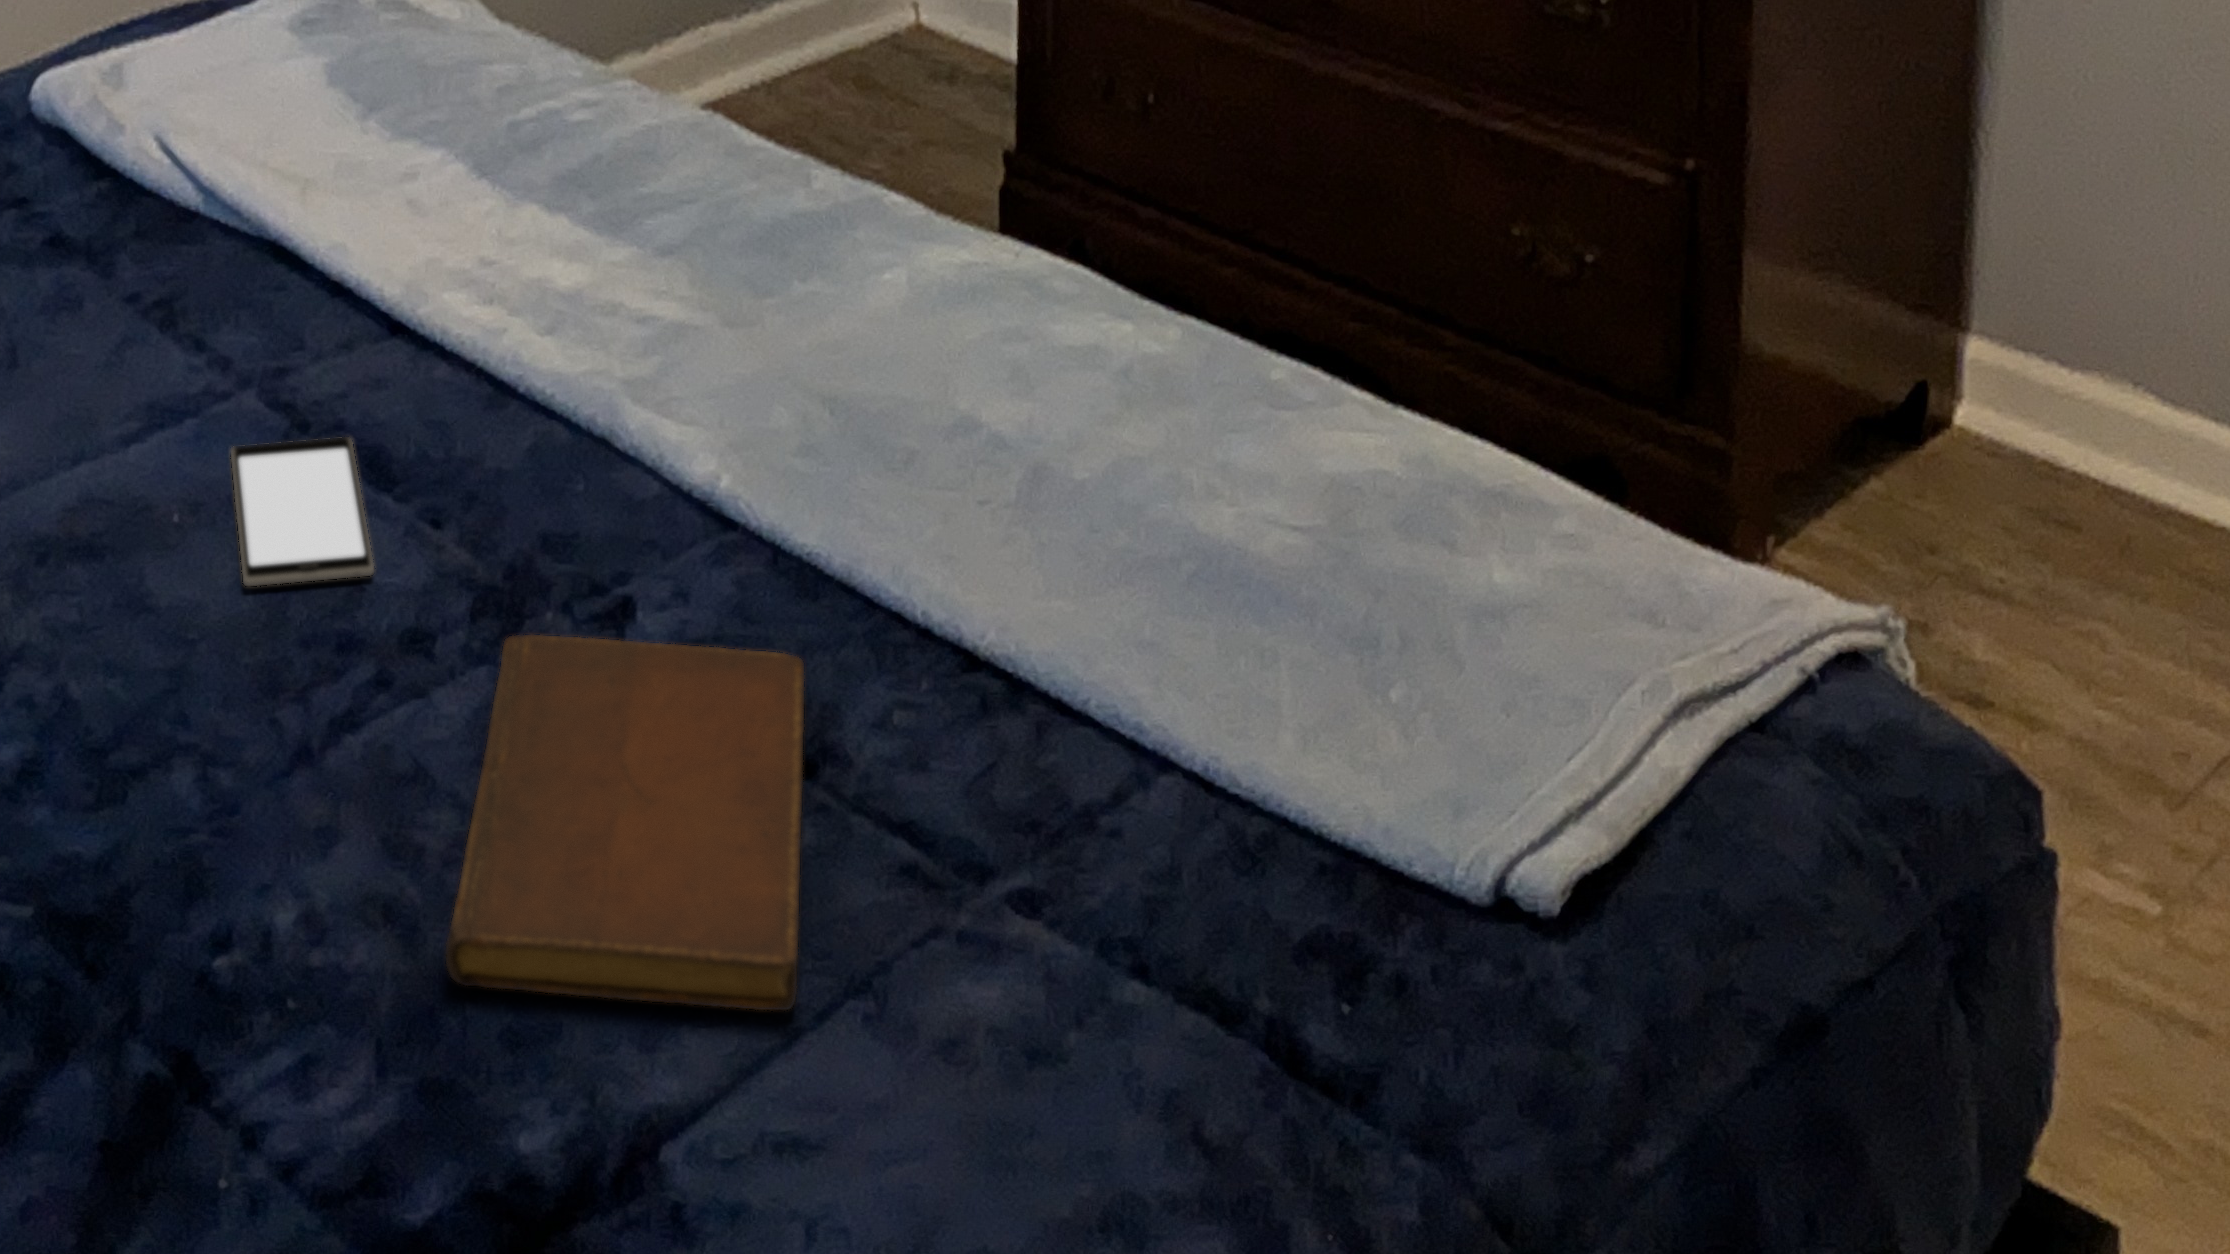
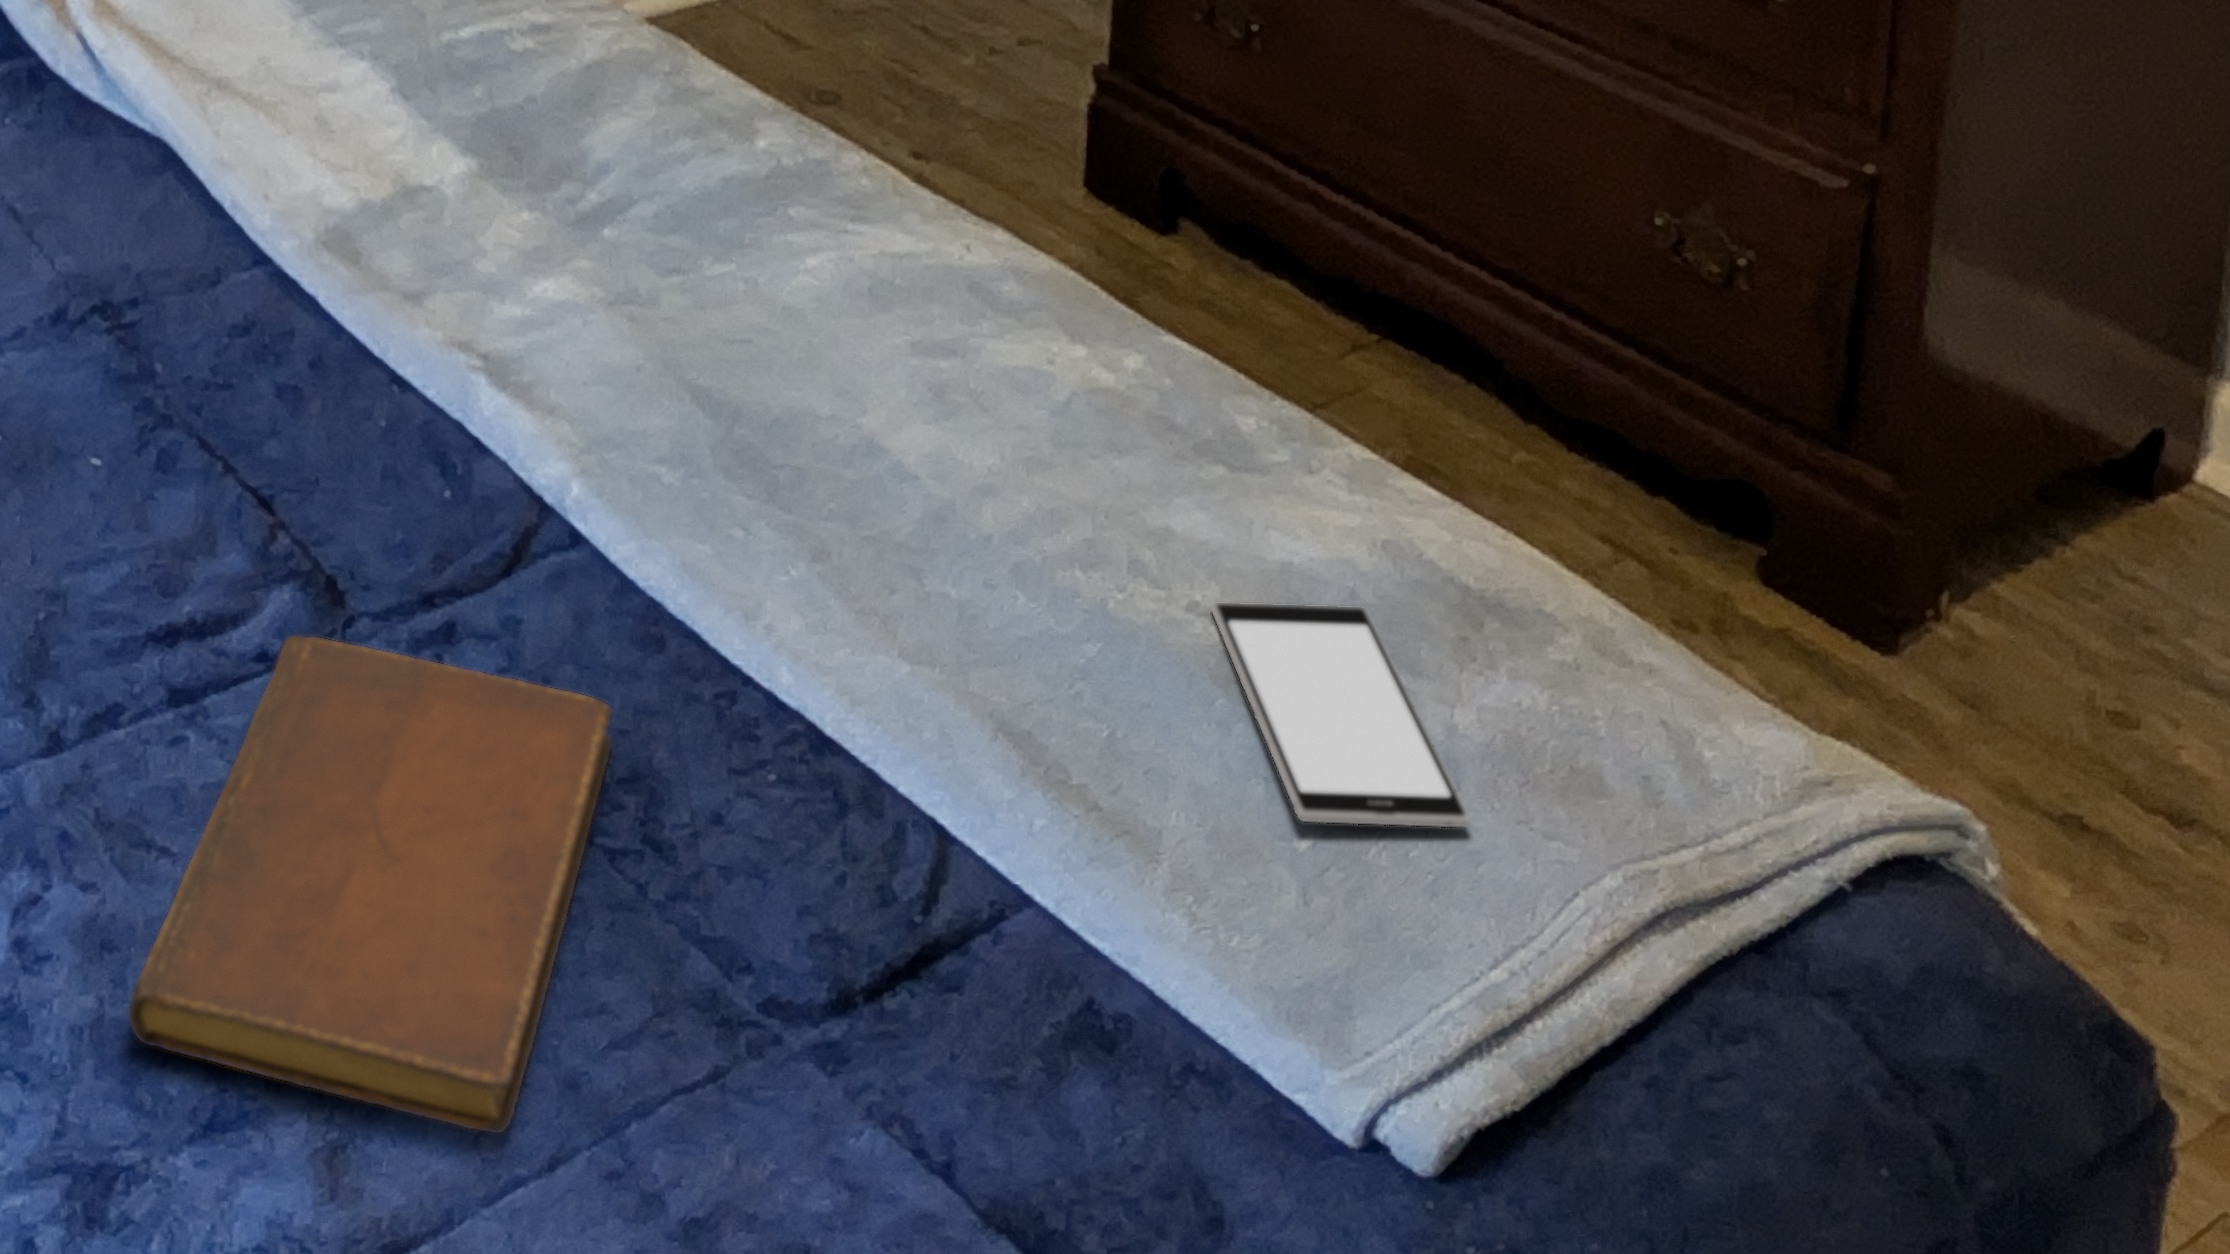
smartphone: present [231,437,374,586] -> present [1211,603,1470,827]

